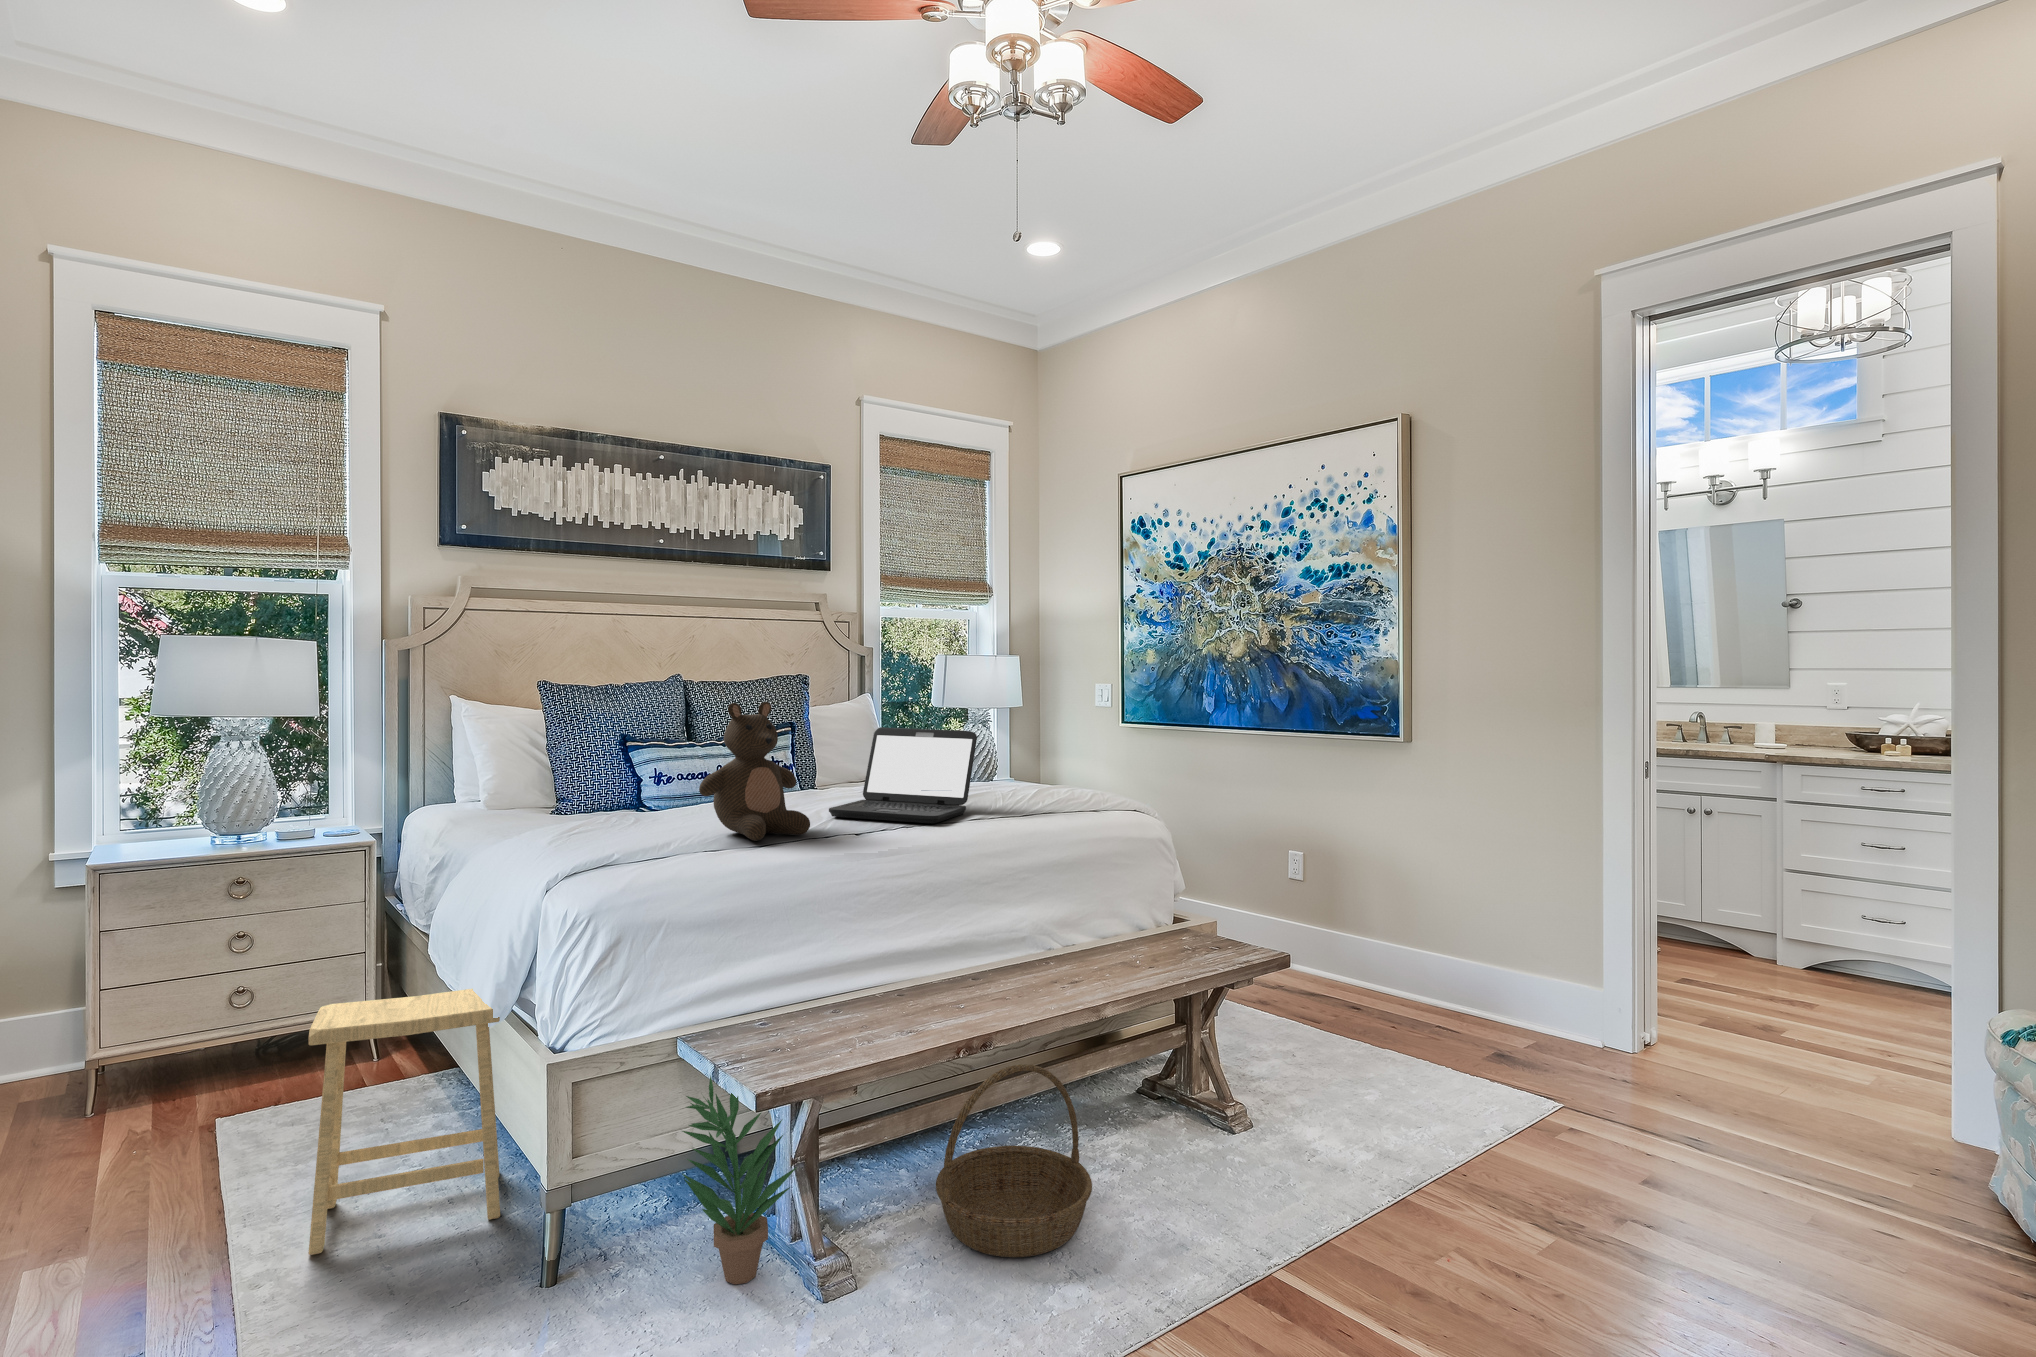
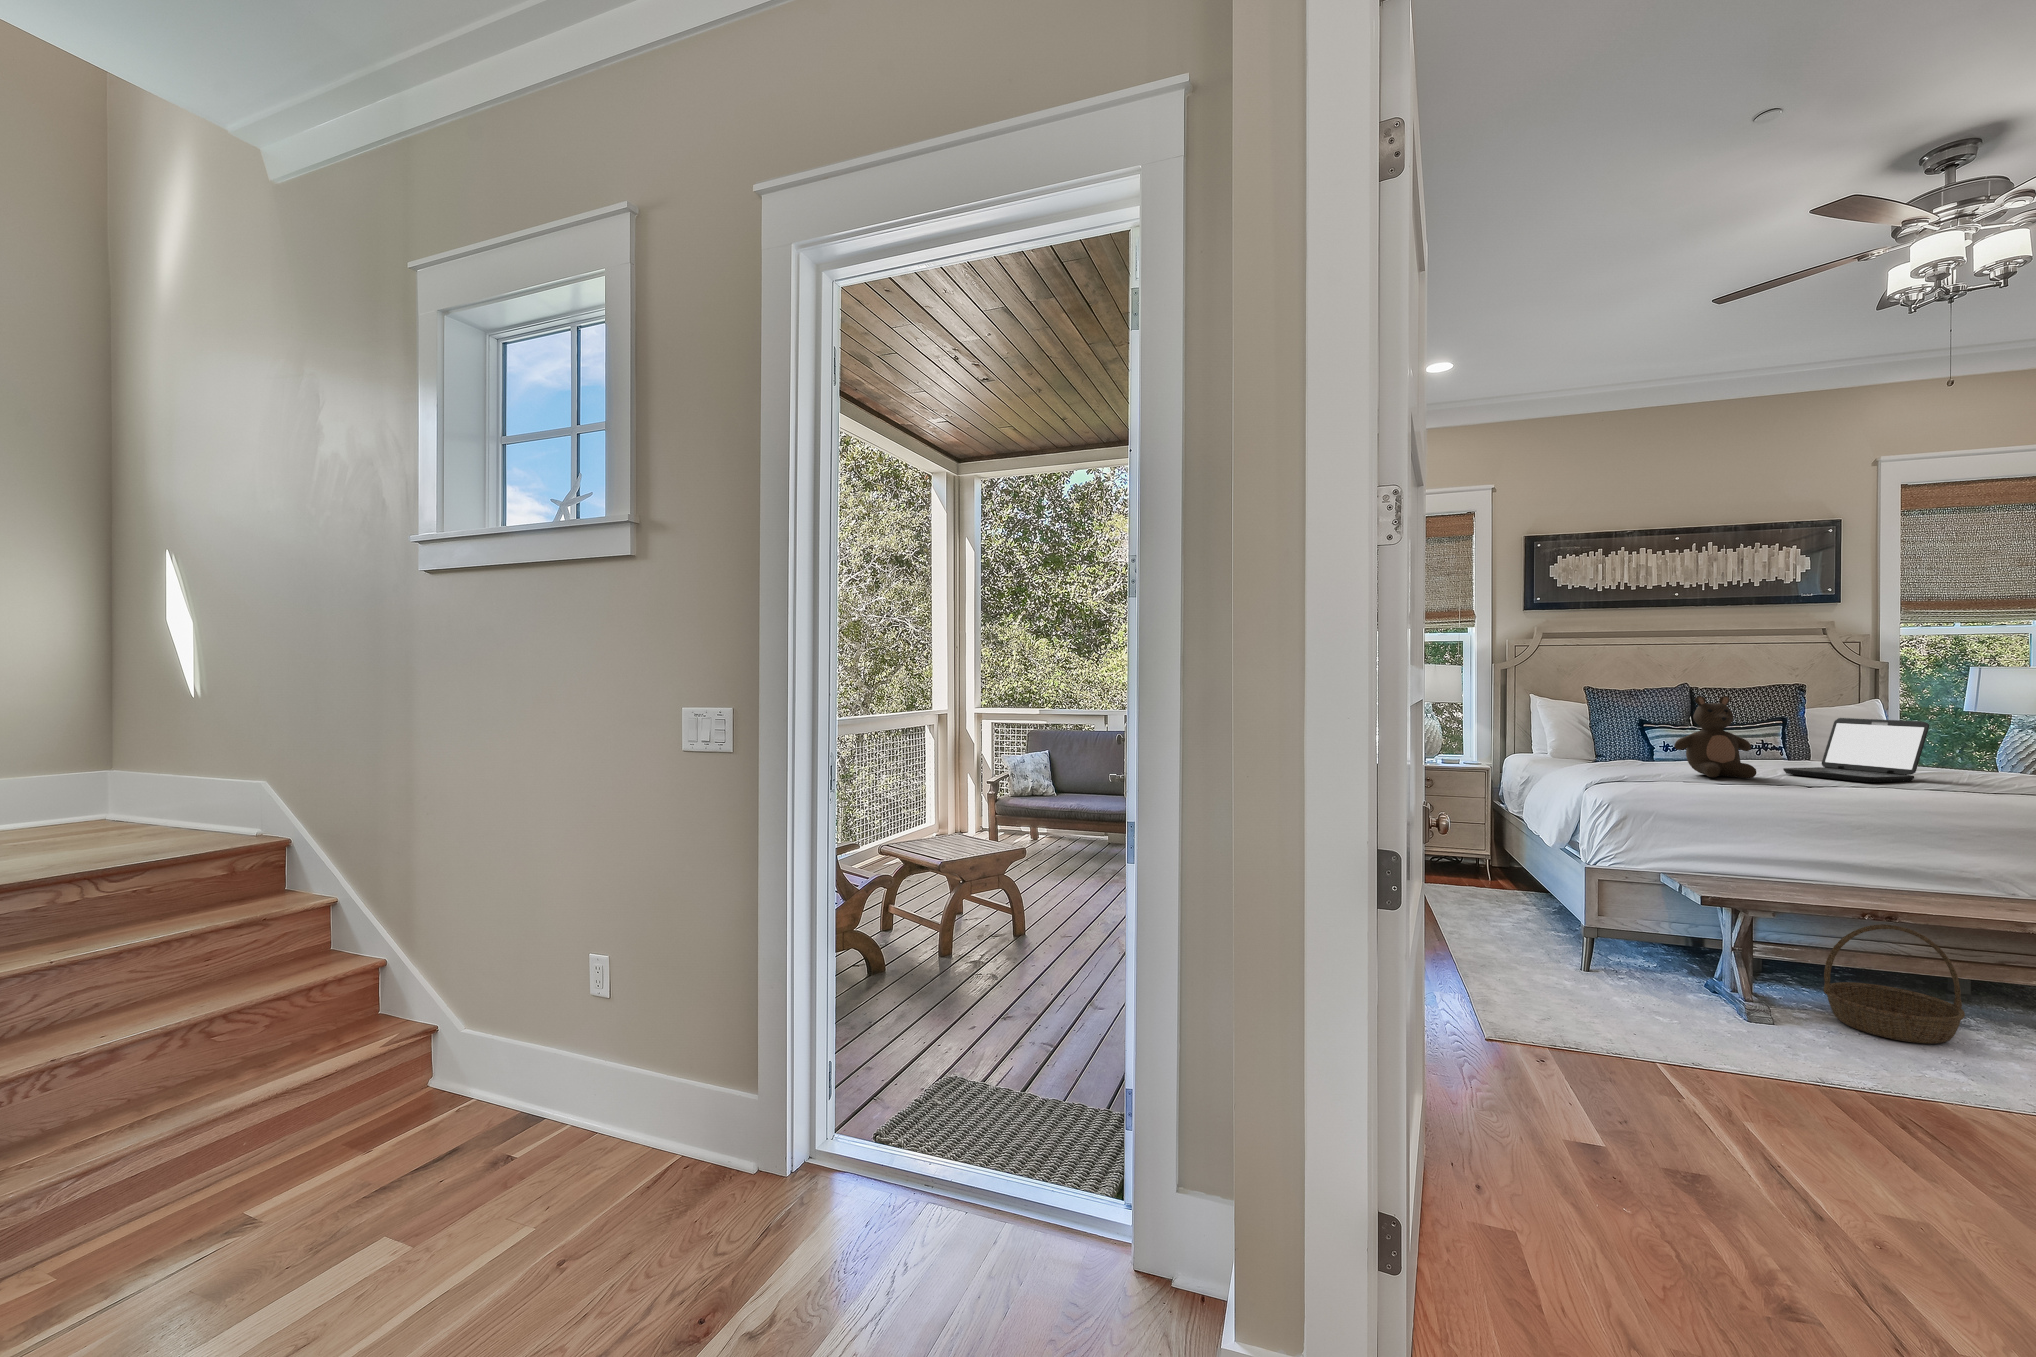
footstool: present [309,989,500,1255] -> none [1463,828,1552,943]
potted plant: present [682,1076,797,1285] -> none [1641,883,1715,994]

